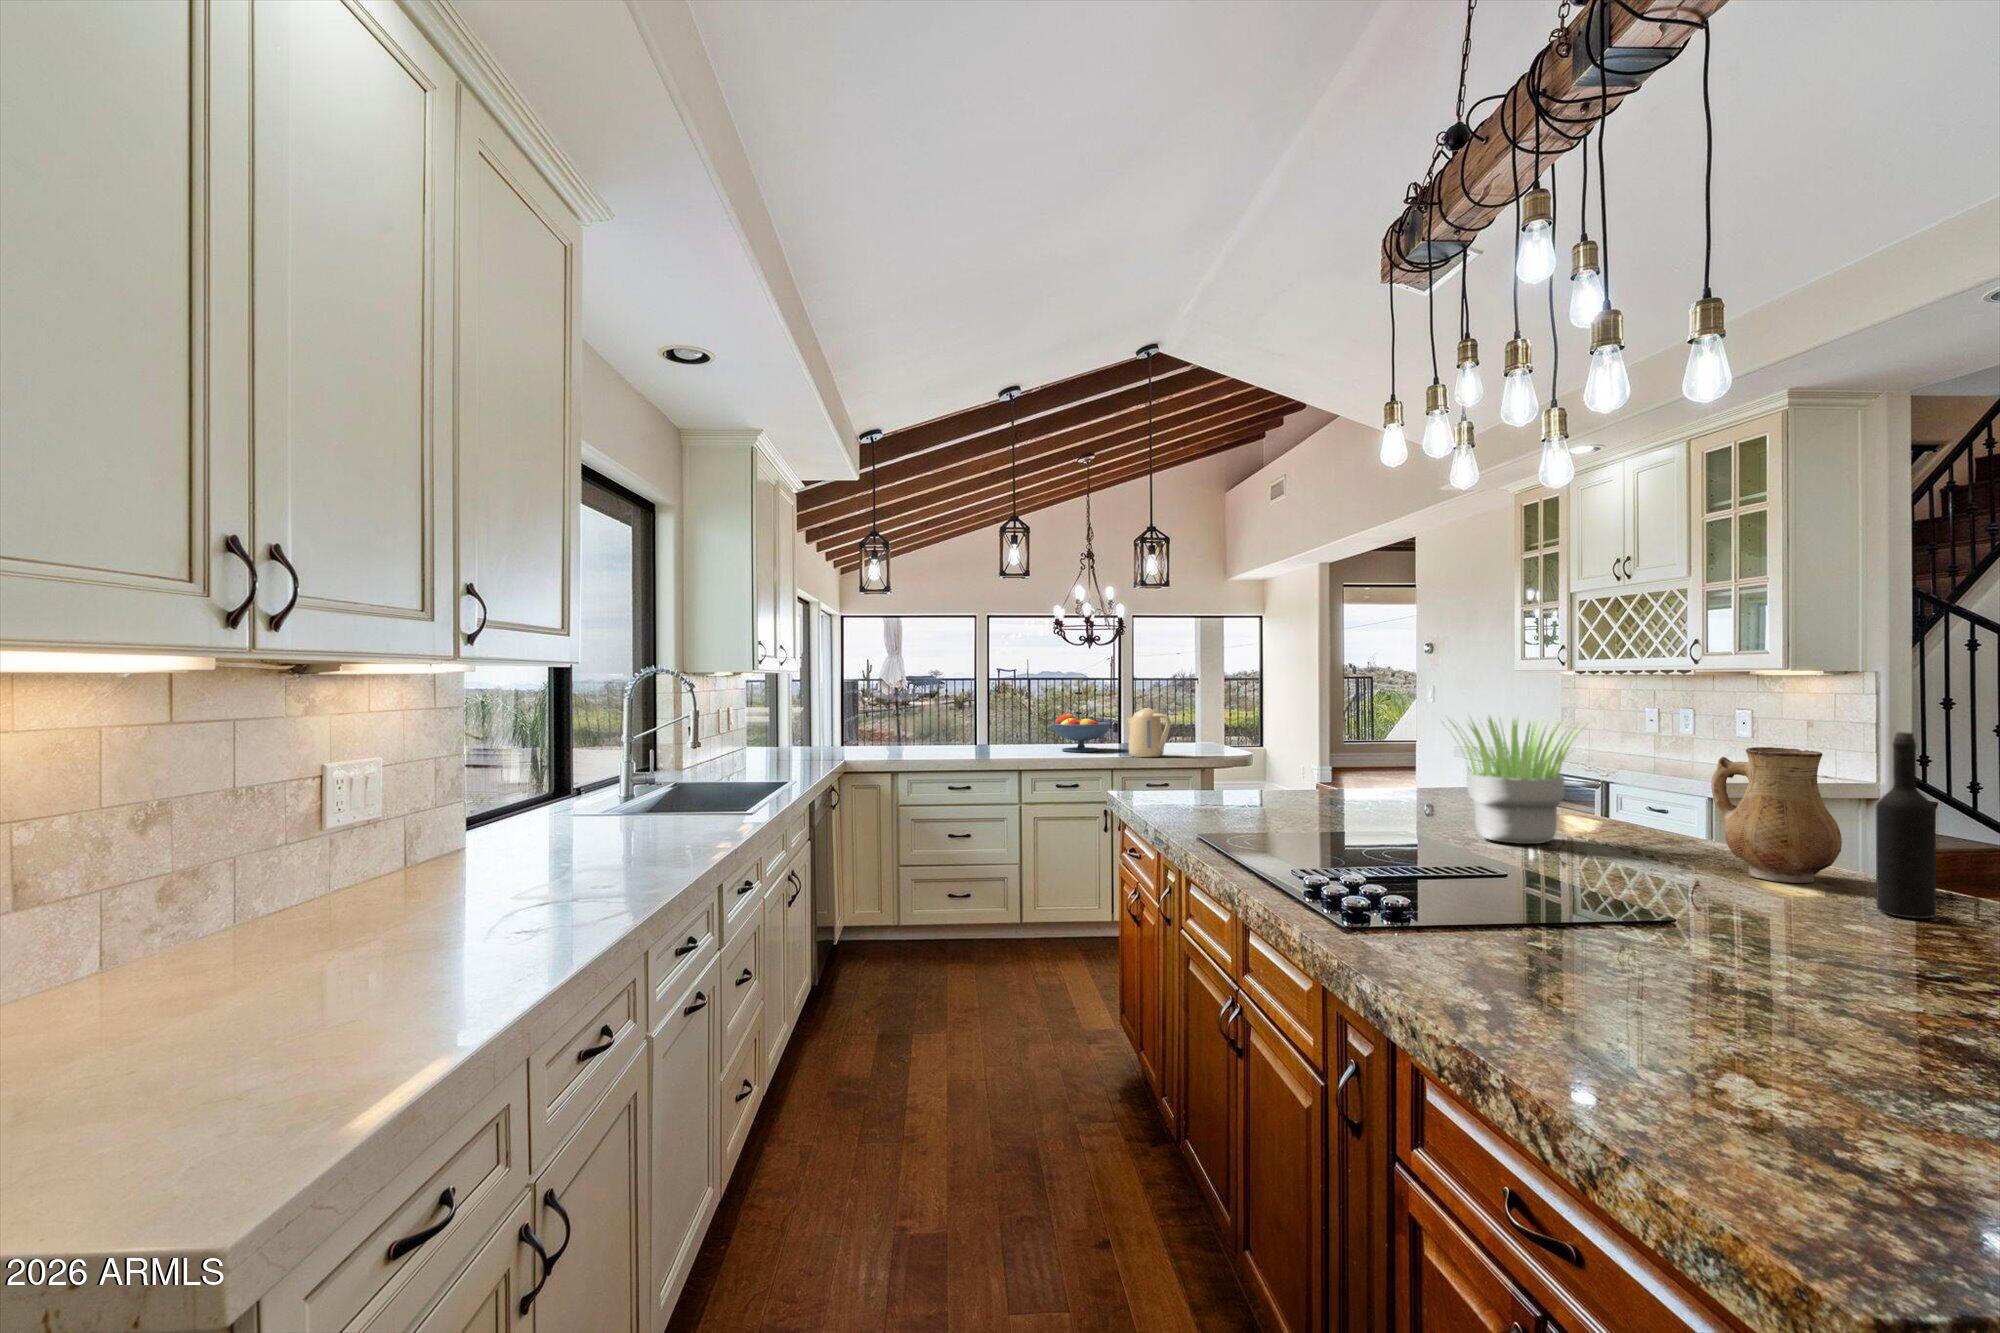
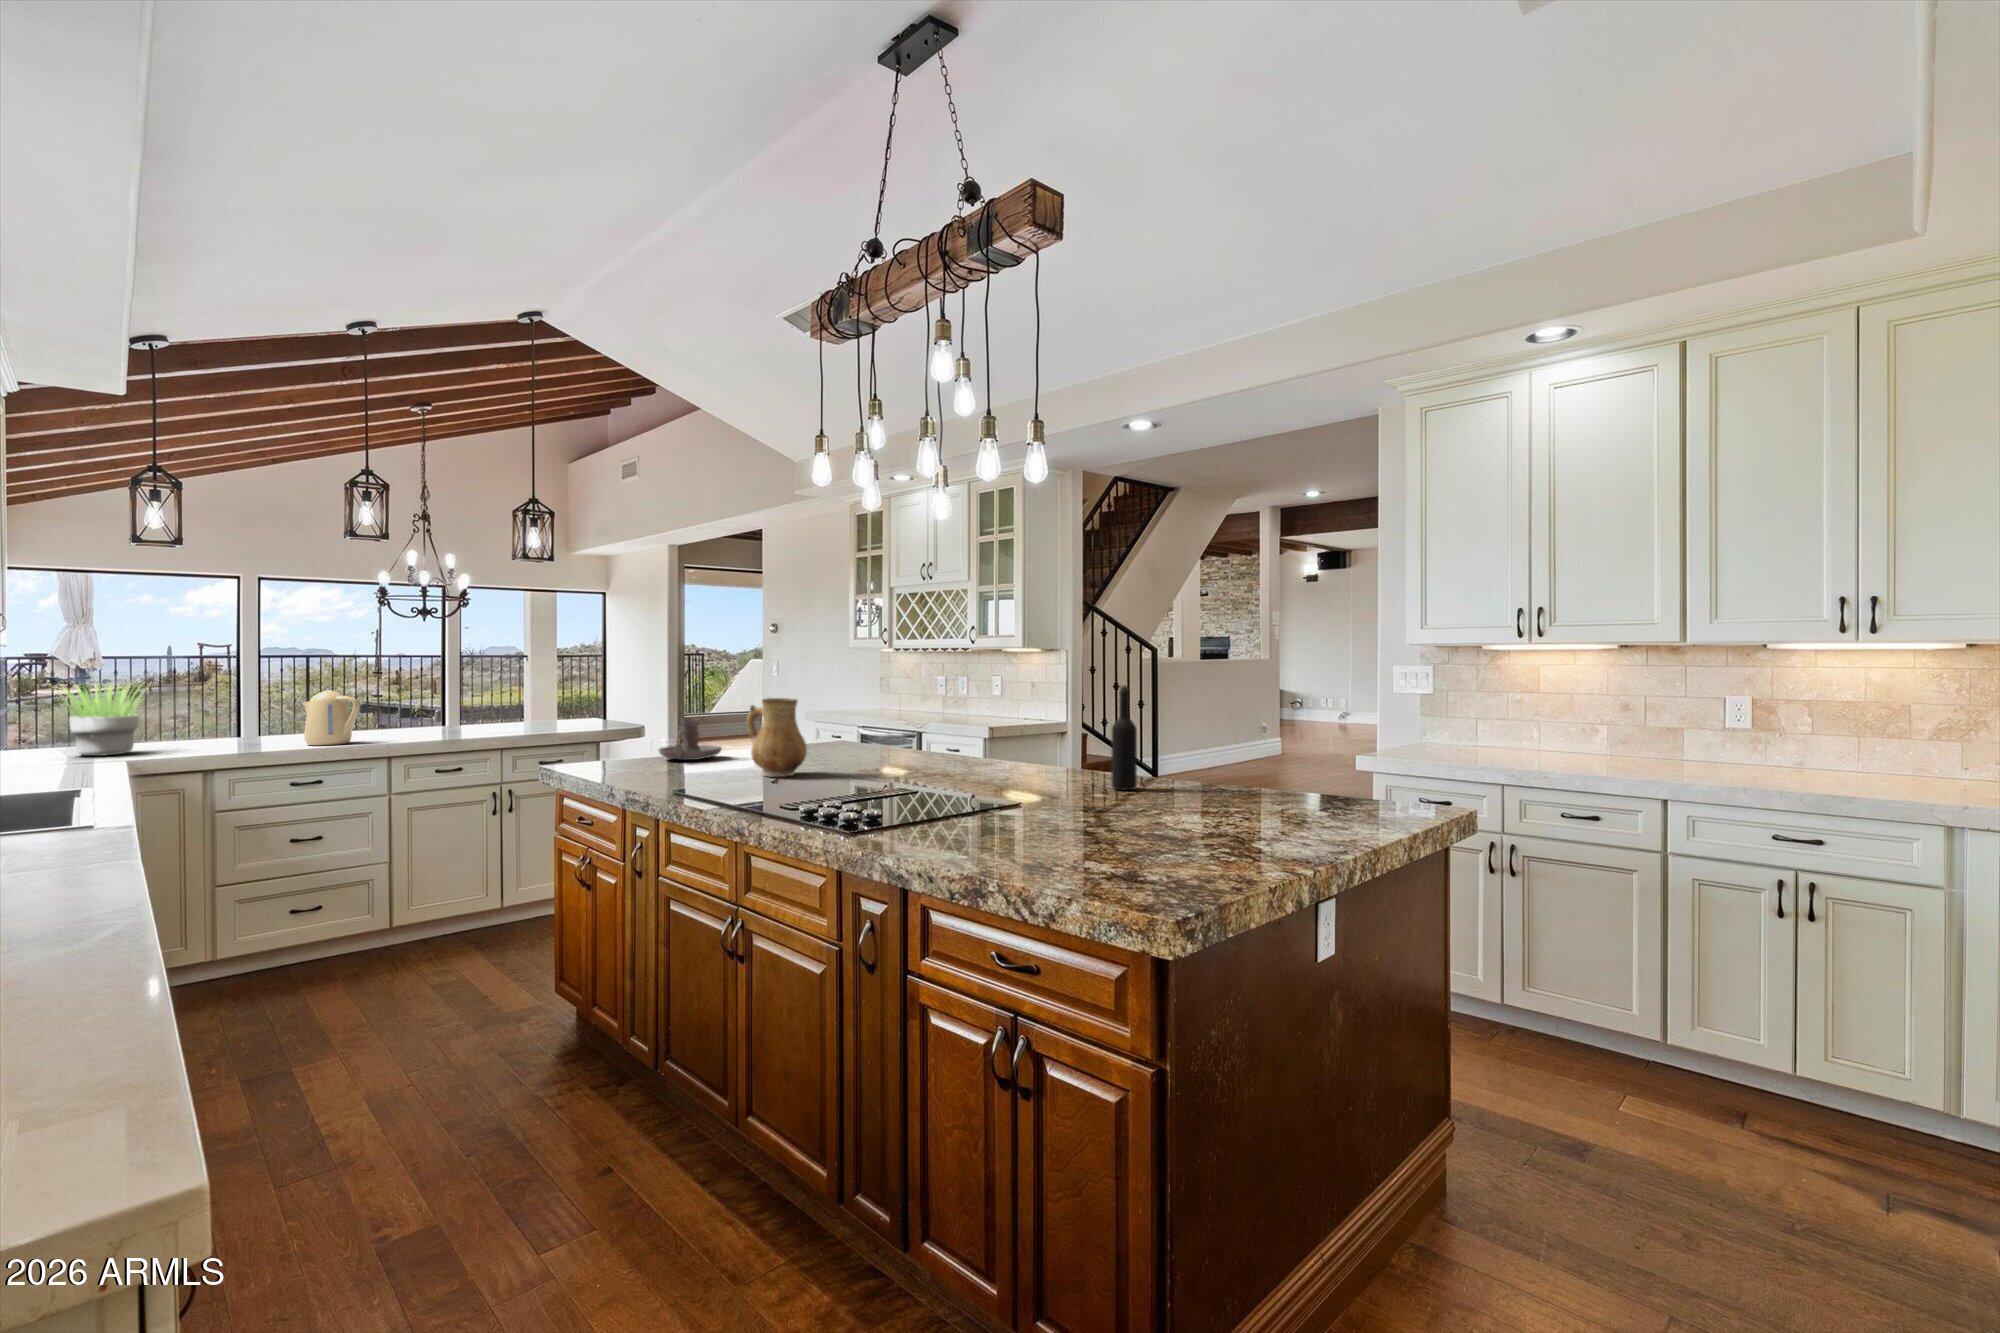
kettle: present [1126,708,1171,757] -> present [303,690,359,745]
fruit bowl: present [1052,713,1111,752] -> none [415,694,487,734]
potted plant: present [1442,716,1578,844] -> present [55,684,142,756]
ceramic pitcher: present [1711,747,1842,883] -> present [747,698,807,777]
candle holder: none [1224,750,1296,797] -> present [659,718,722,760]

